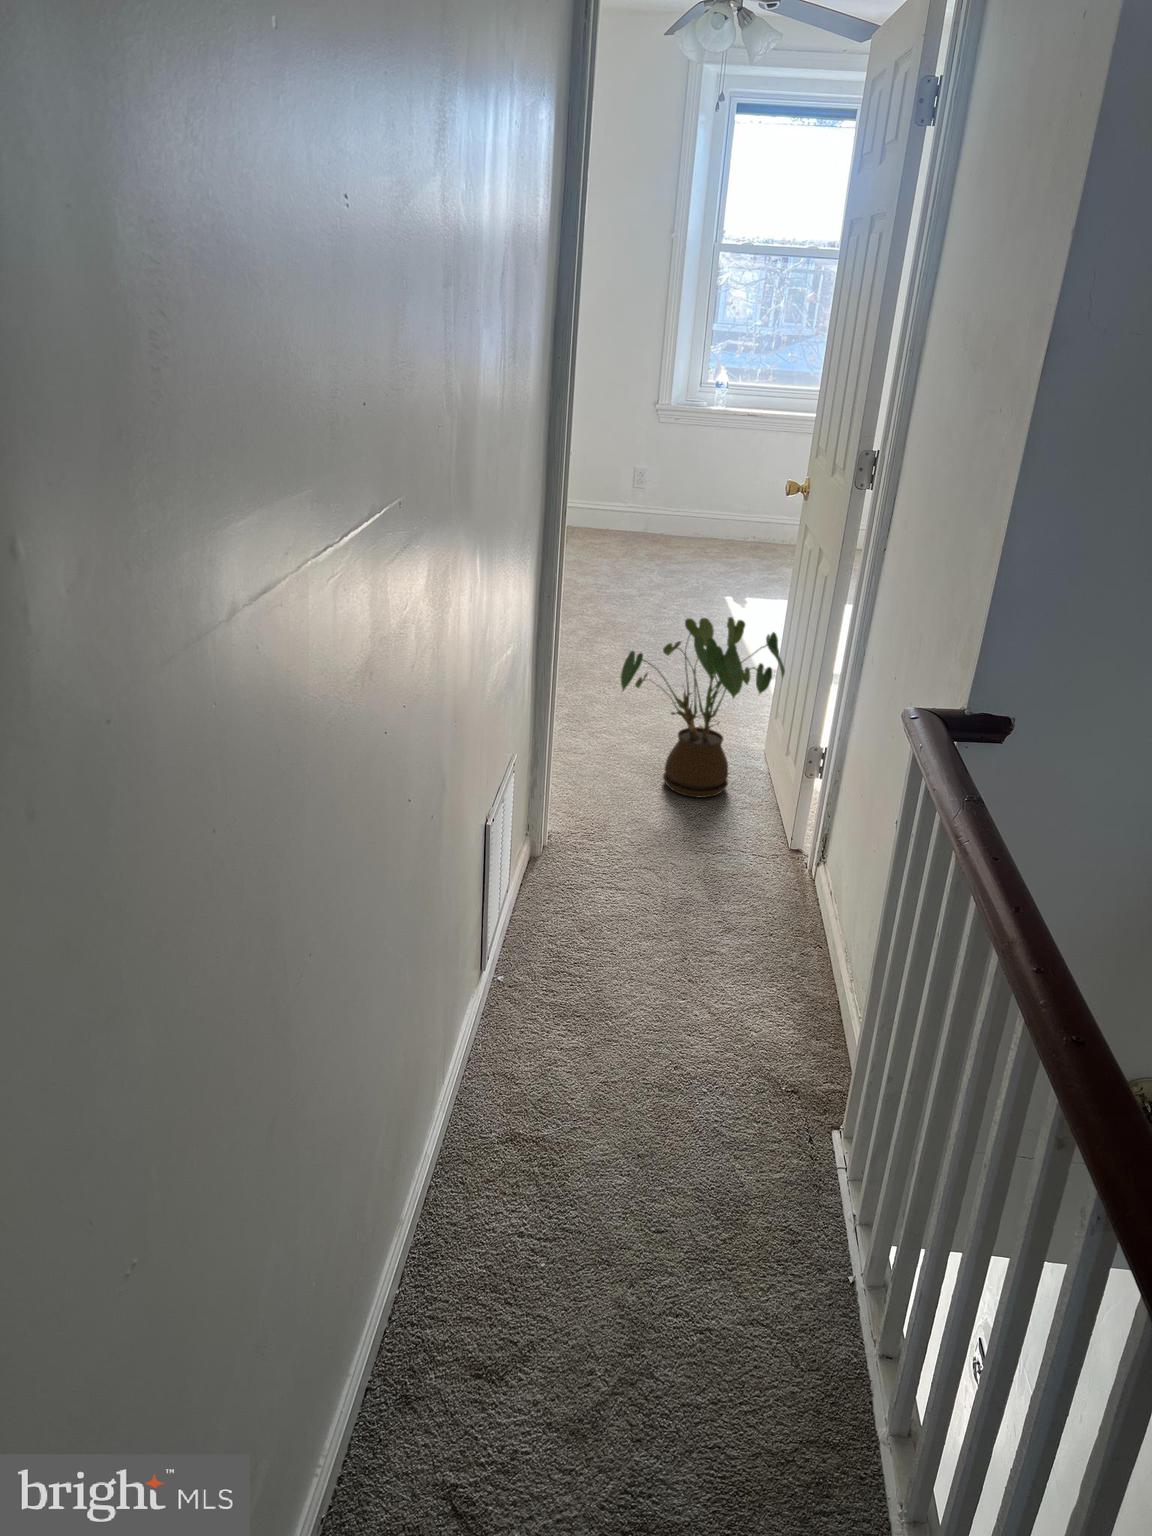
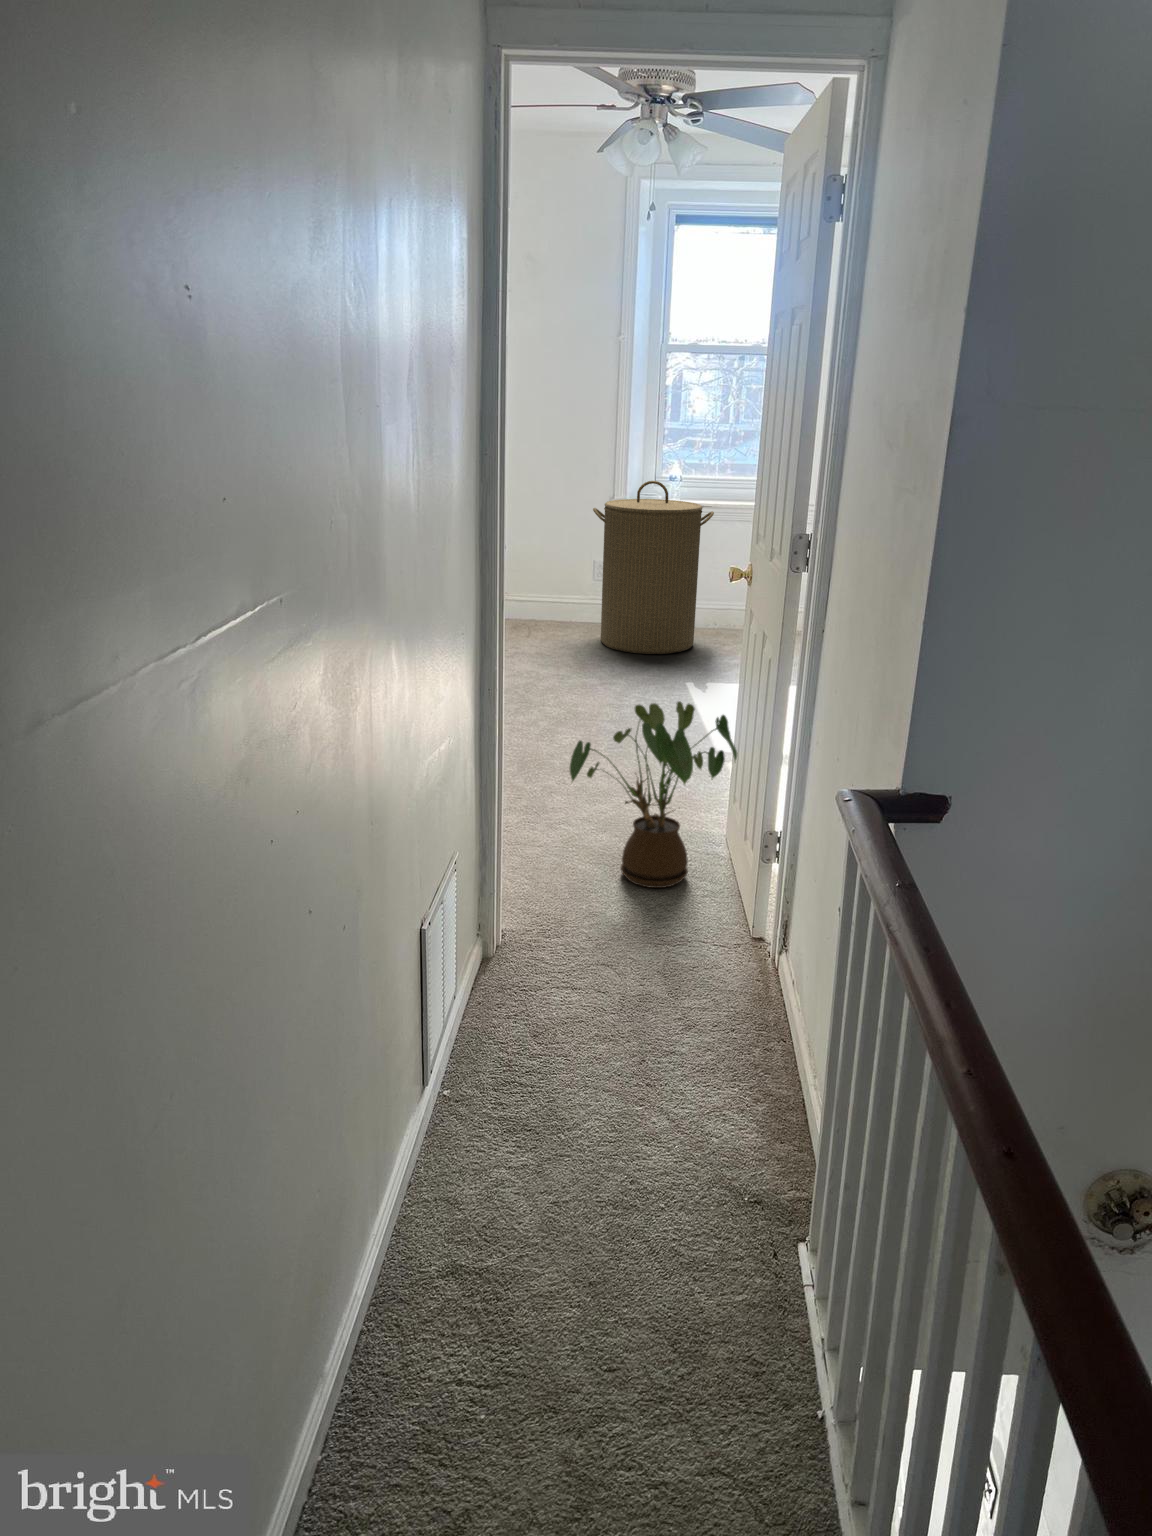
laundry hamper: none [640,393,761,569] -> present [593,481,714,654]

